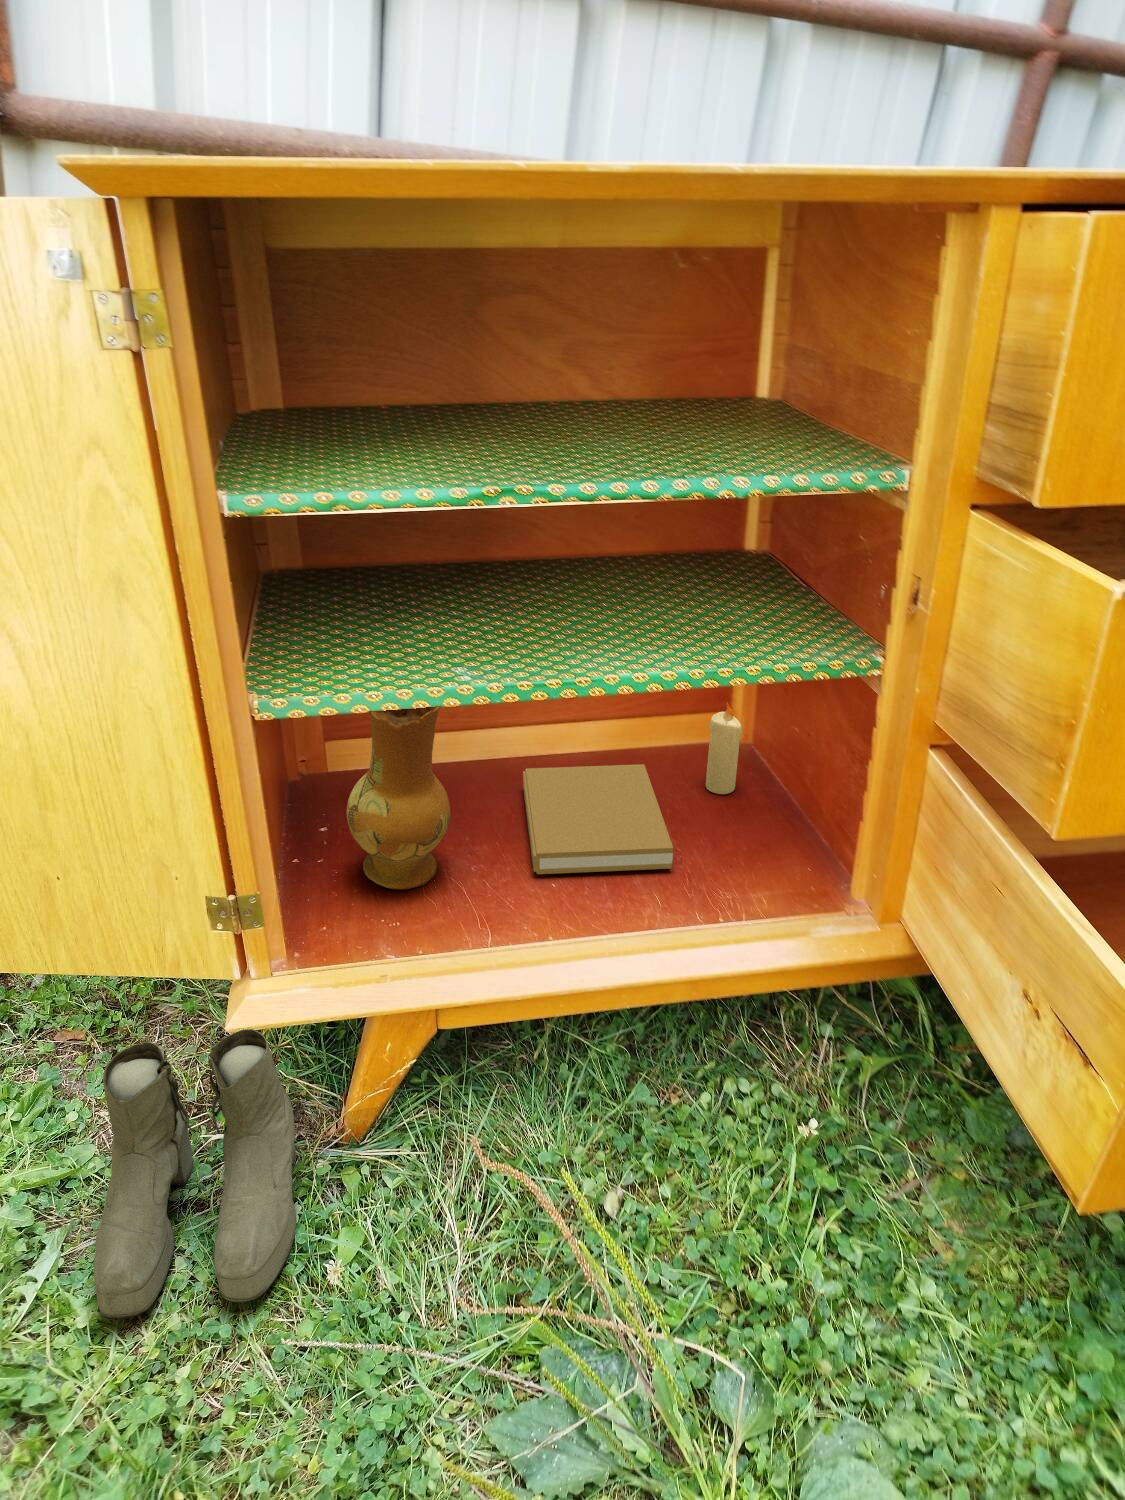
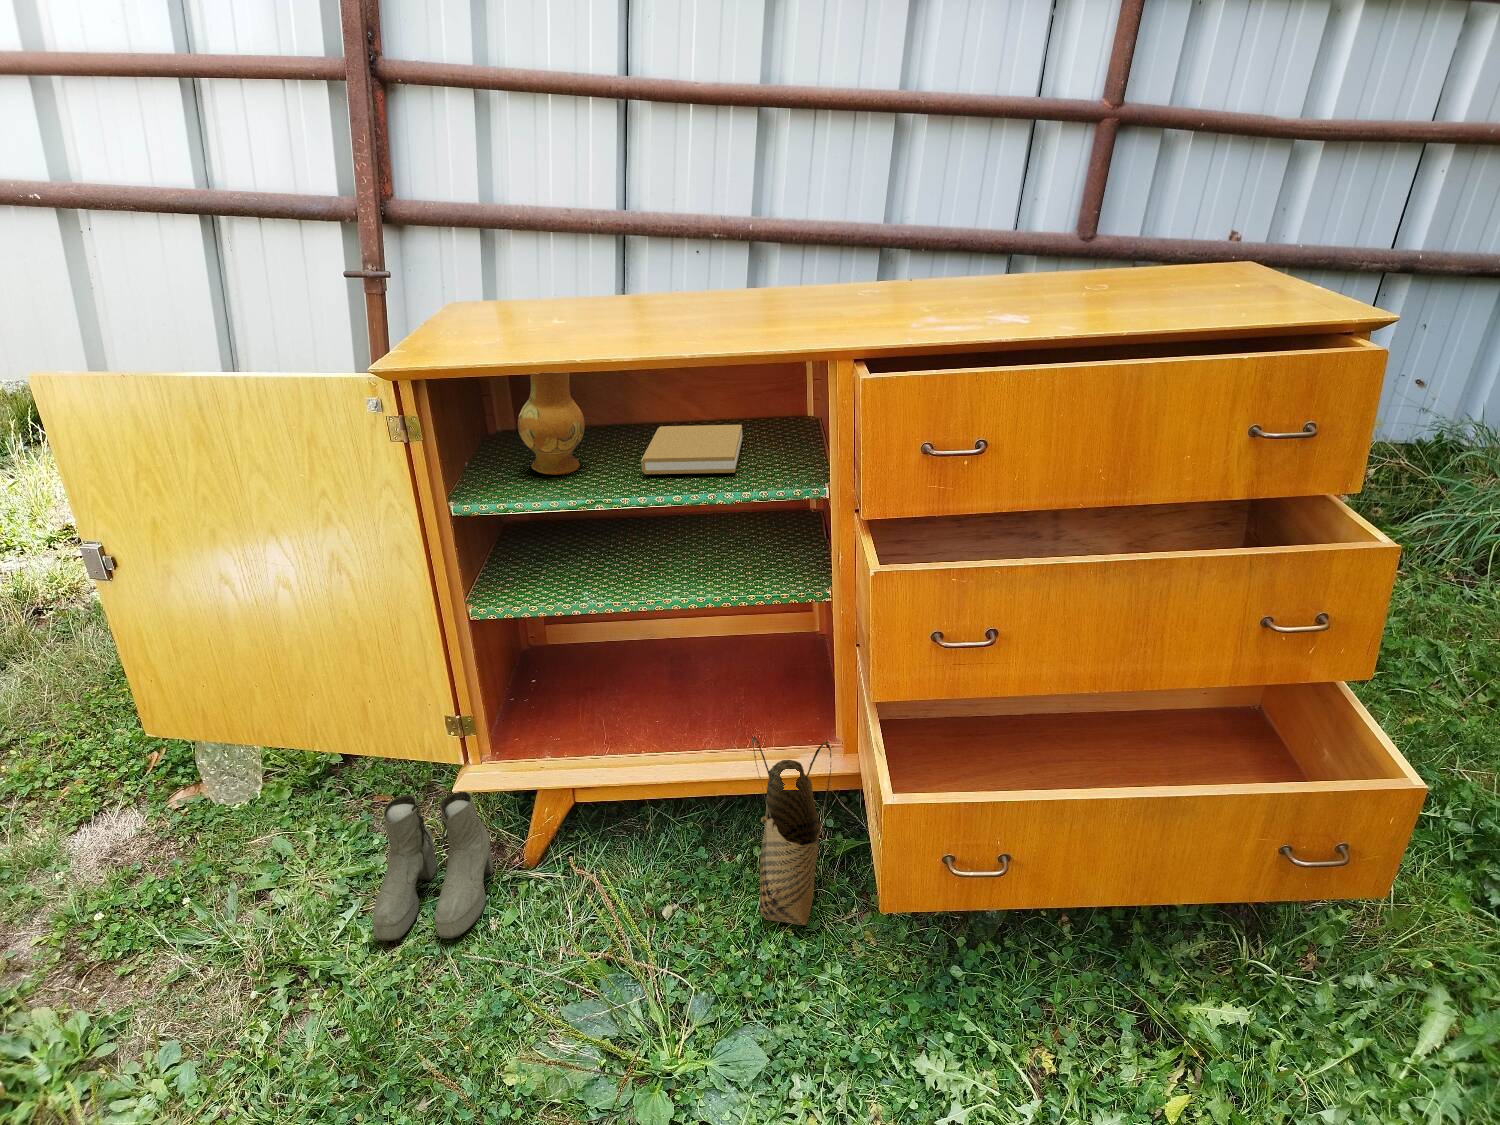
candle: present [706,702,742,794] -> none [775,611,796,669]
ceramic jug: present [347,706,450,890] -> present [518,373,585,475]
book: present [523,764,673,874] -> present [641,425,742,474]
woven basket: none [759,910,941,1222] -> present [751,737,831,925]

